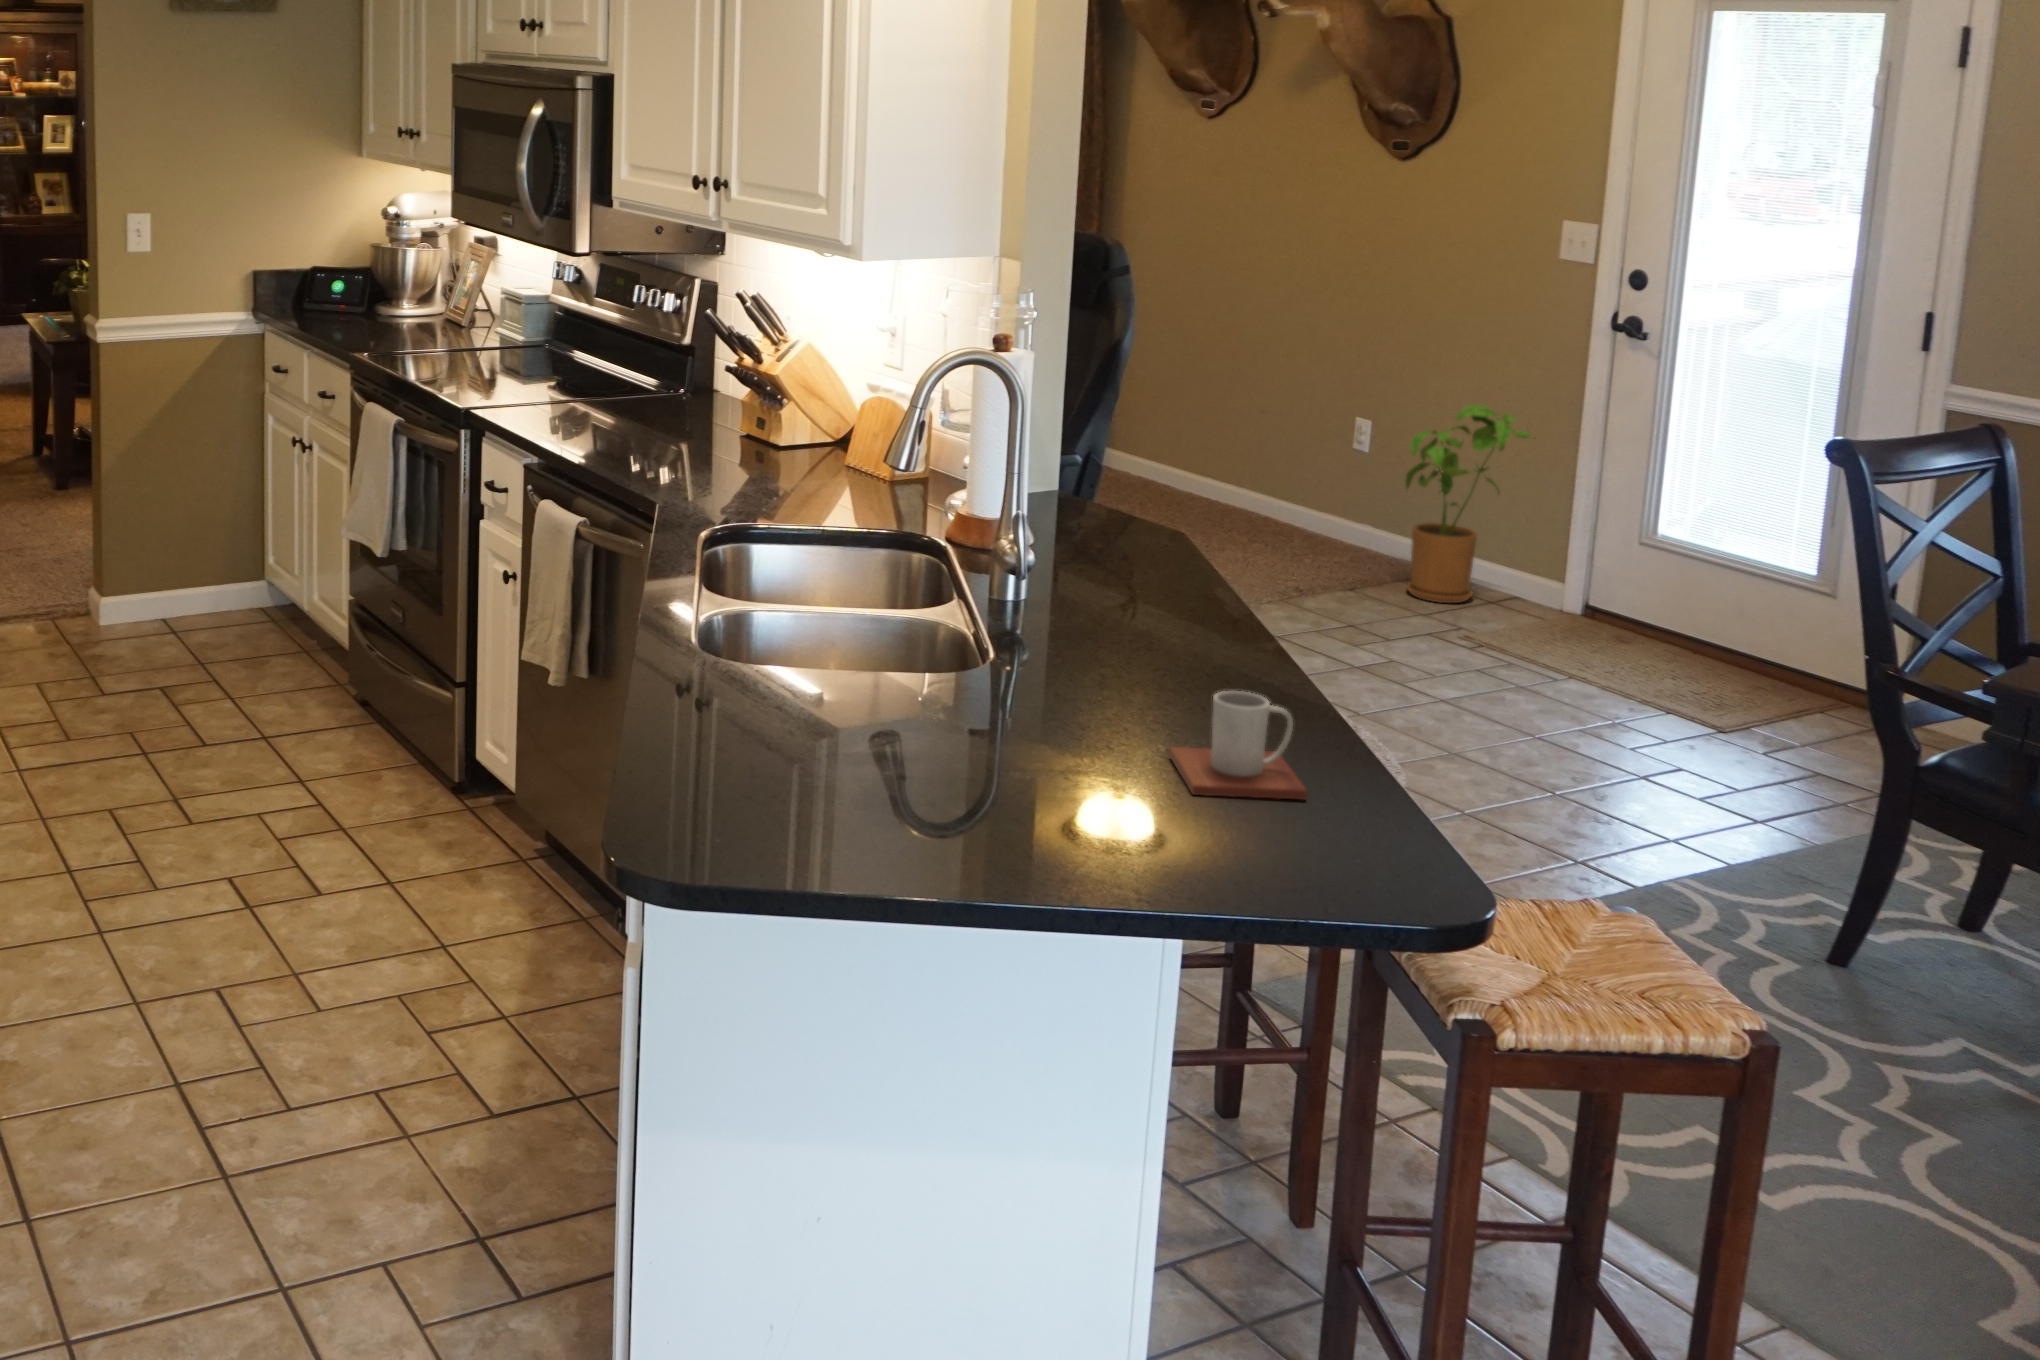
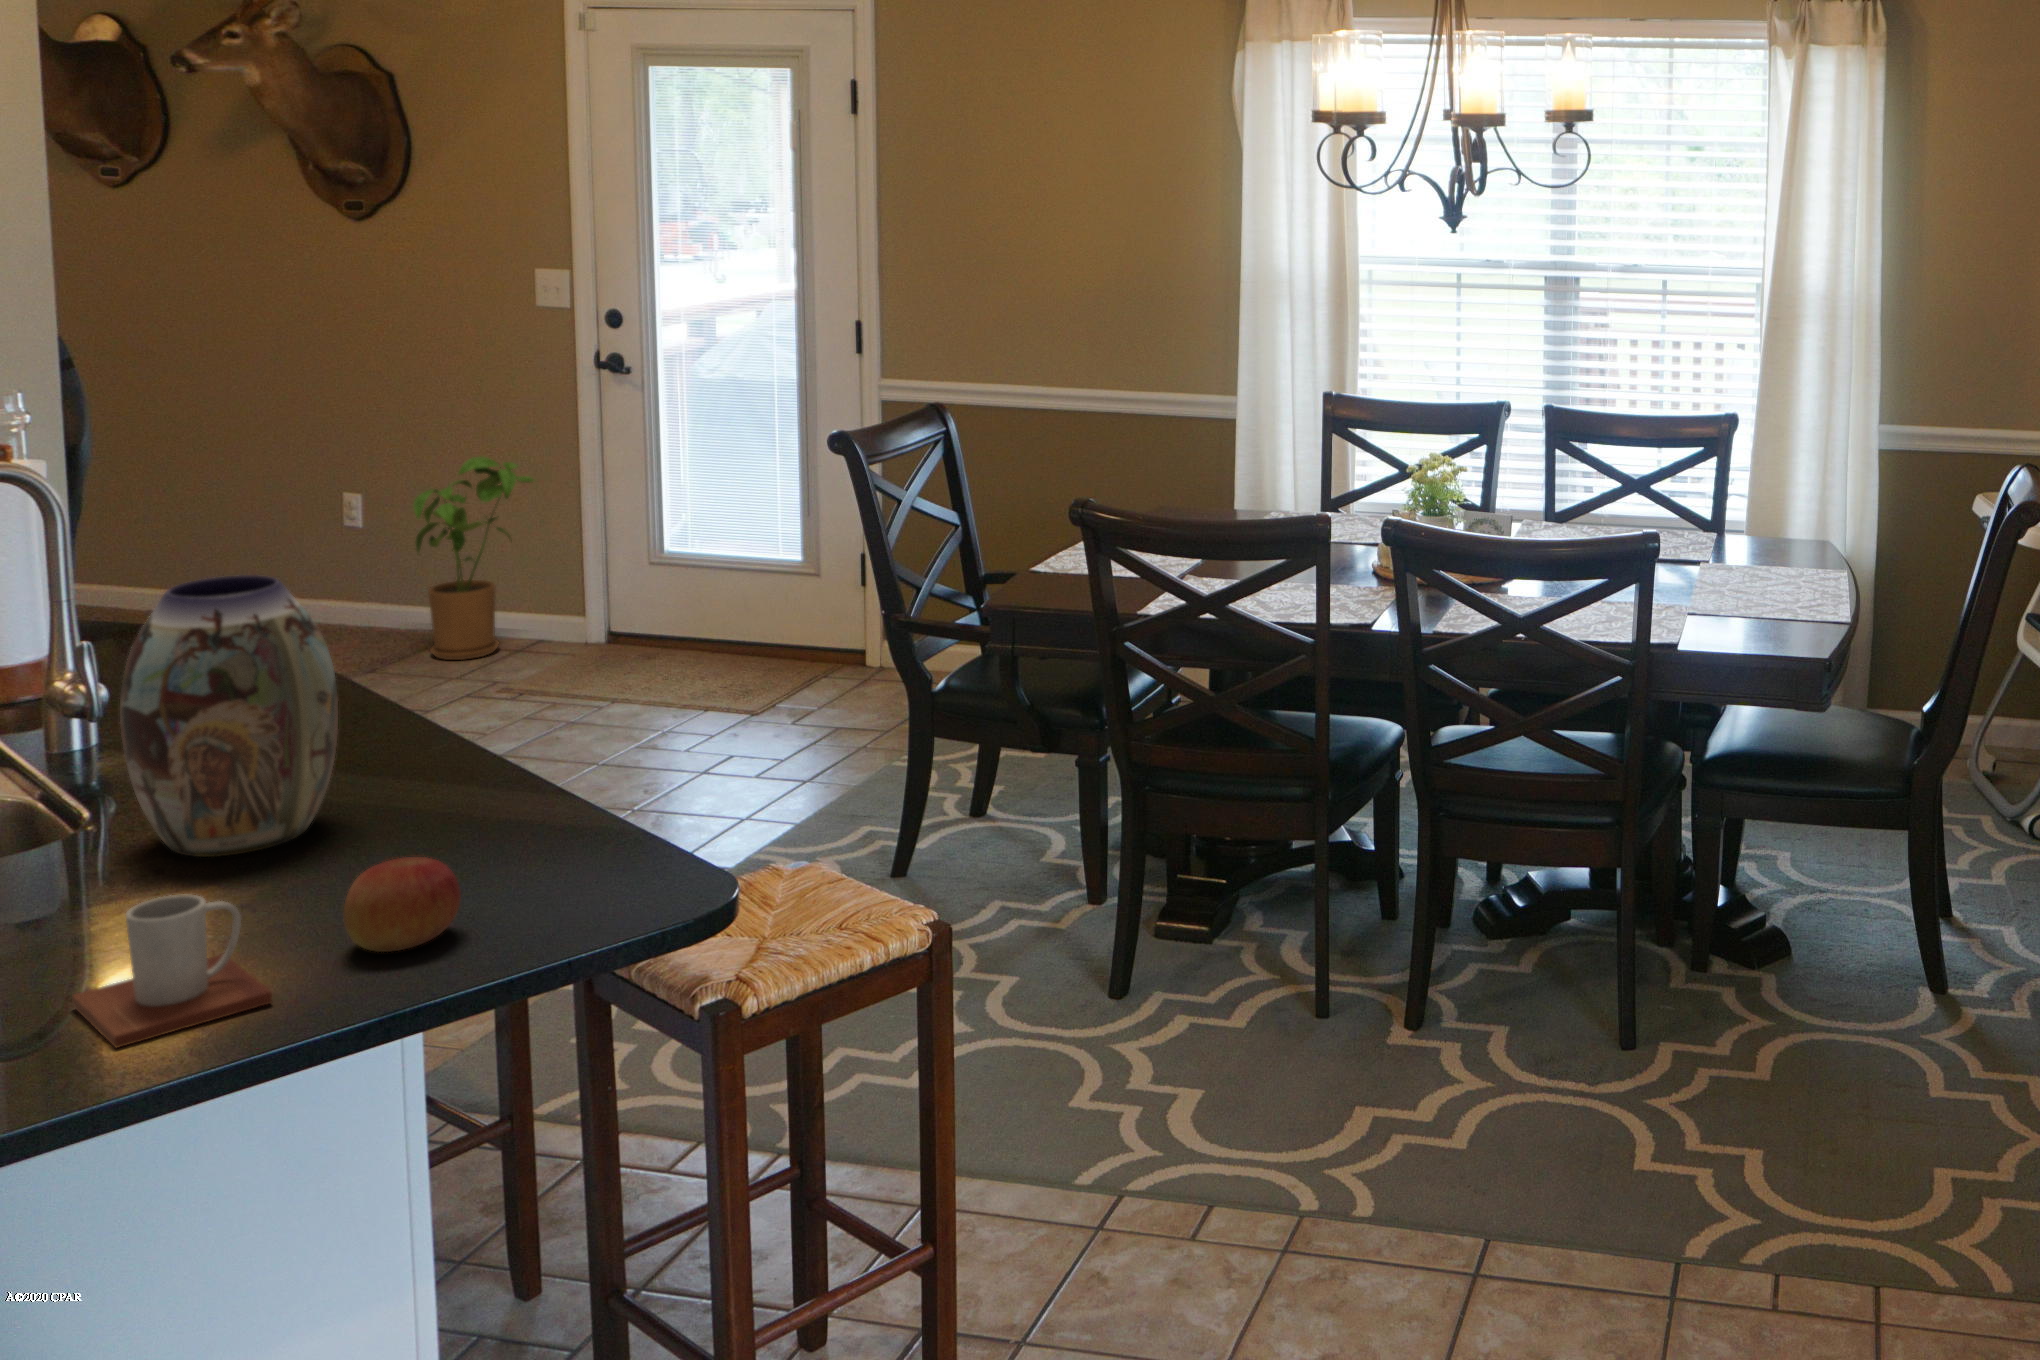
vase: none [987,477,1159,729] -> present [120,575,338,857]
mug: present [1169,691,1307,800] -> present [72,895,272,1049]
apple: none [1089,771,1193,858] -> present [343,857,461,952]

